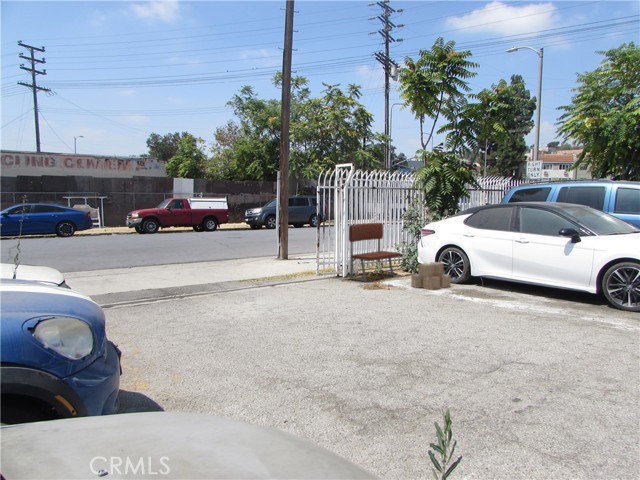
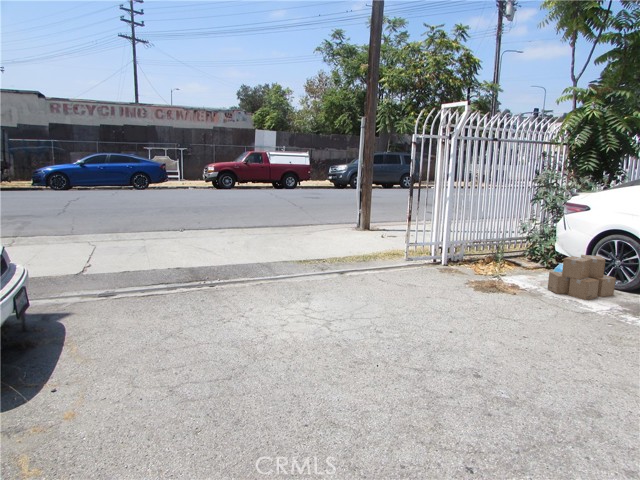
bench: present [349,223,401,282] -> none [451,190,529,275]

